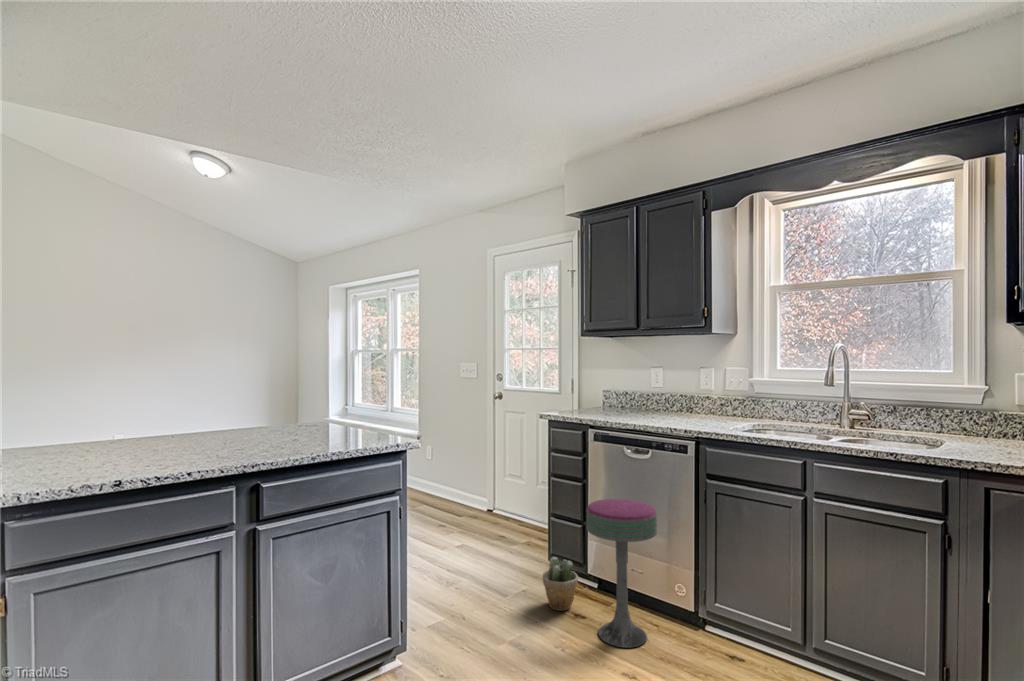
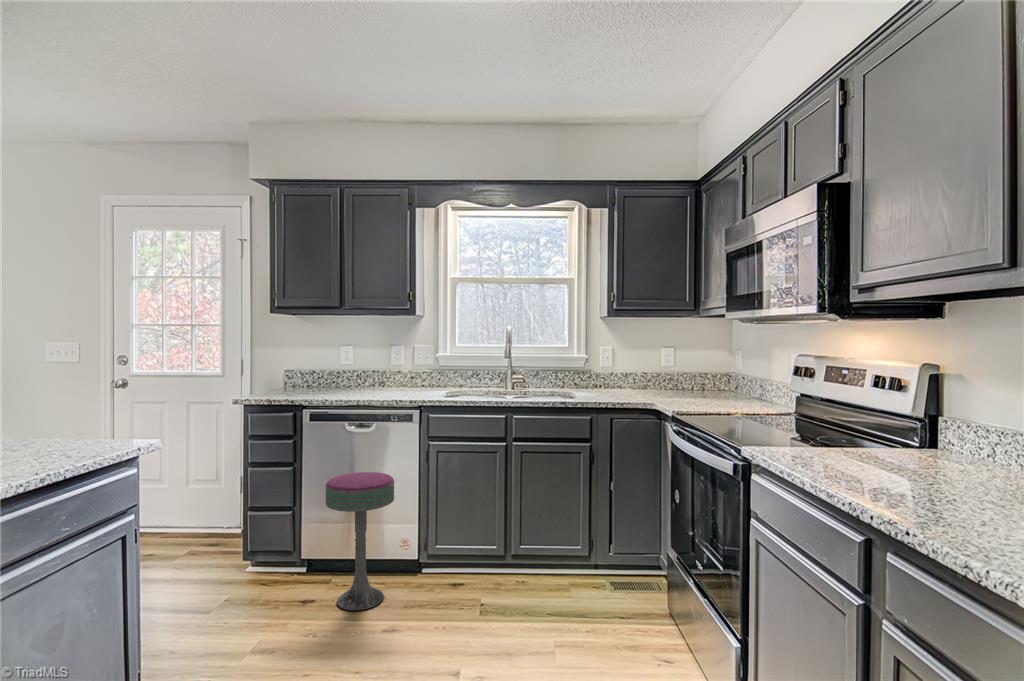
potted plant: present [543,557,578,611] -> none [261,548,301,604]

